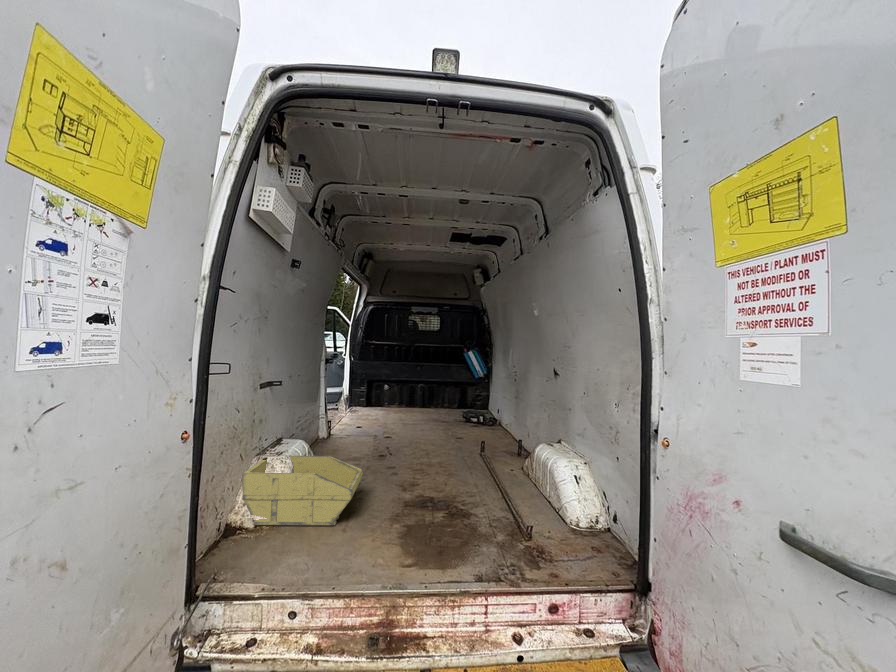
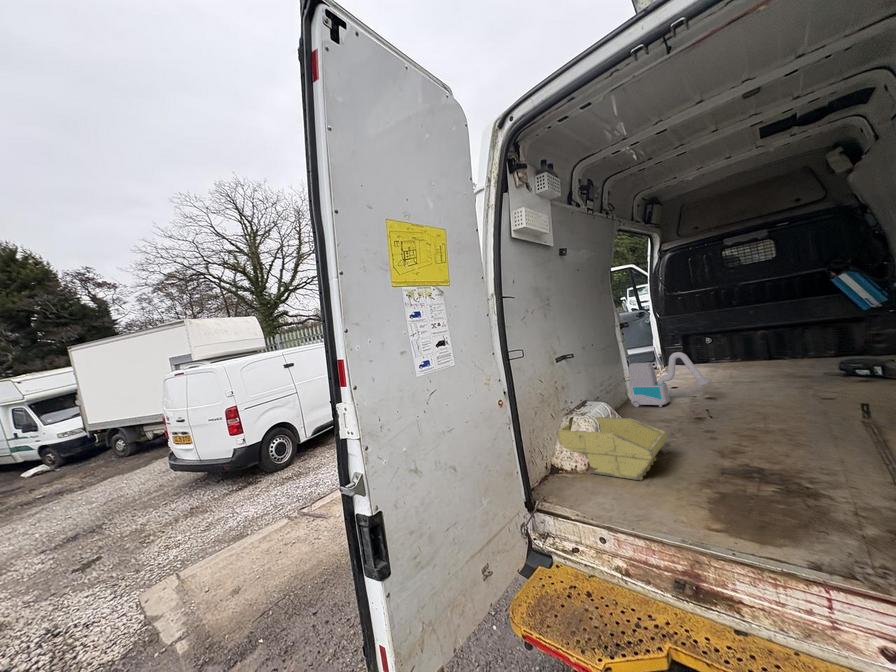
vacuum cleaner: none [320,393,393,446] -> present [628,352,711,407]

